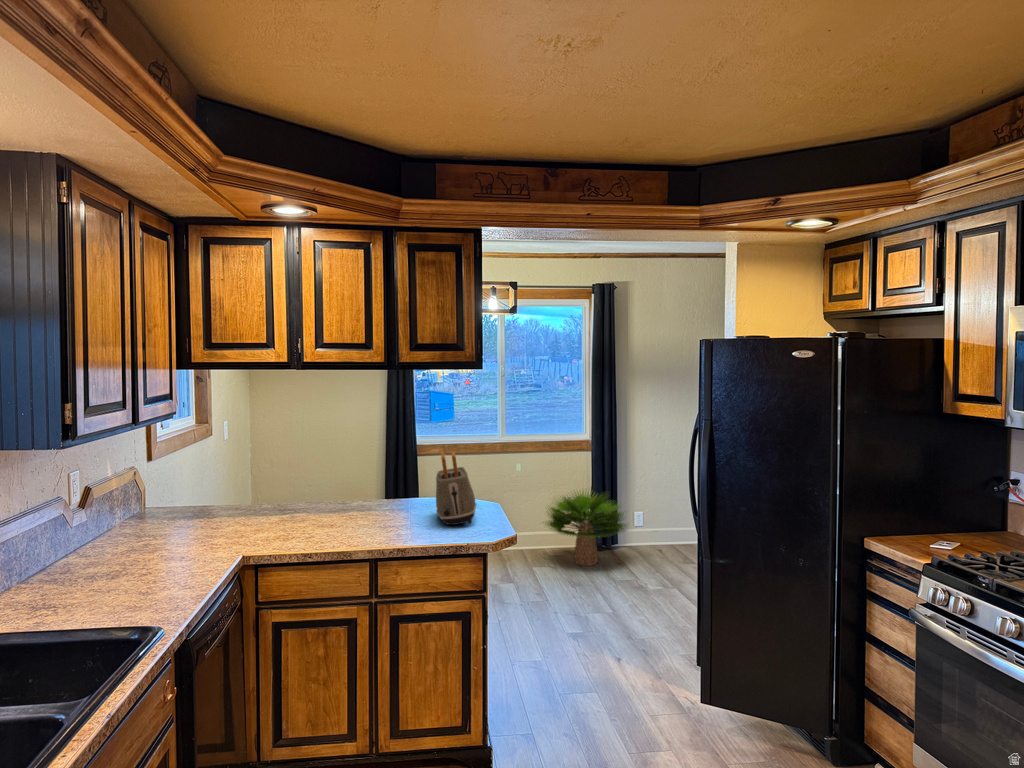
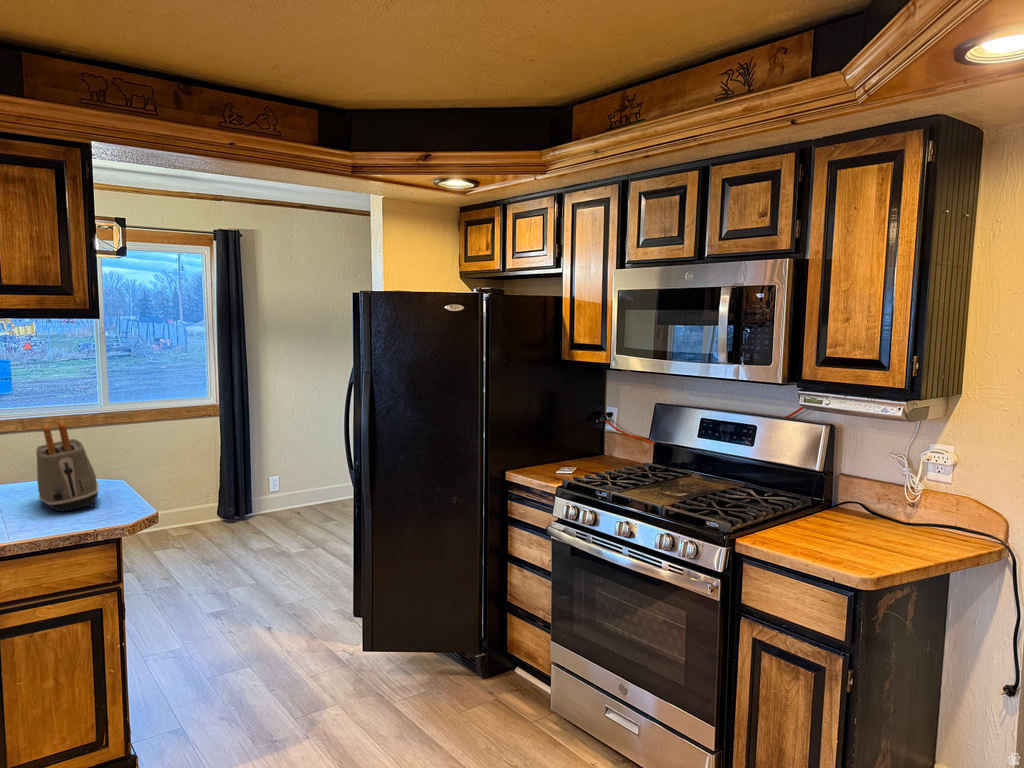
potted plant: present [545,491,626,566] -> none [161,456,270,542]

